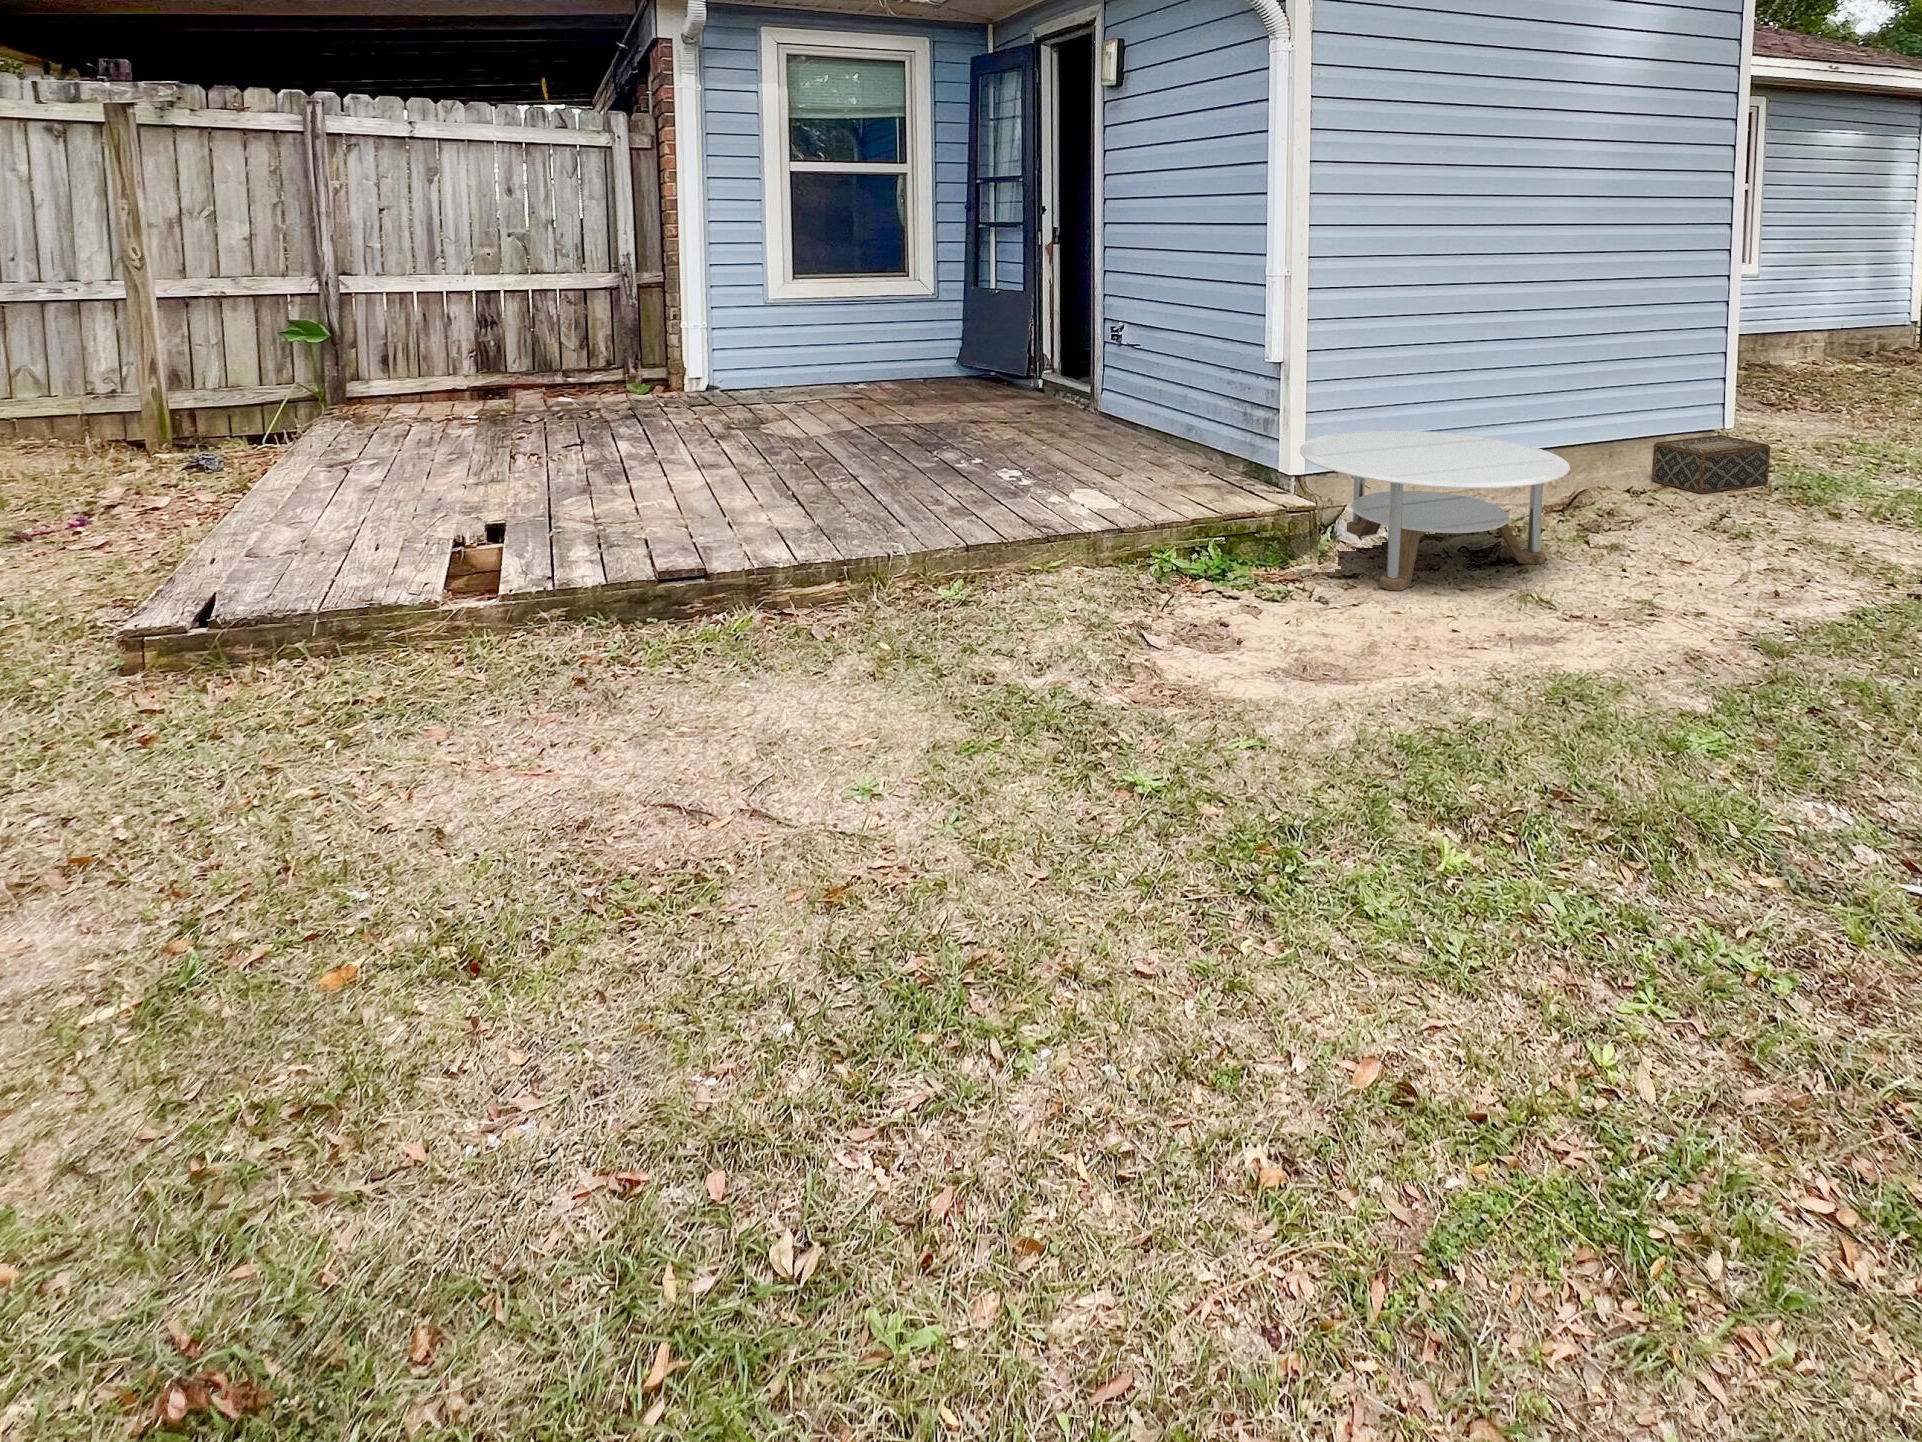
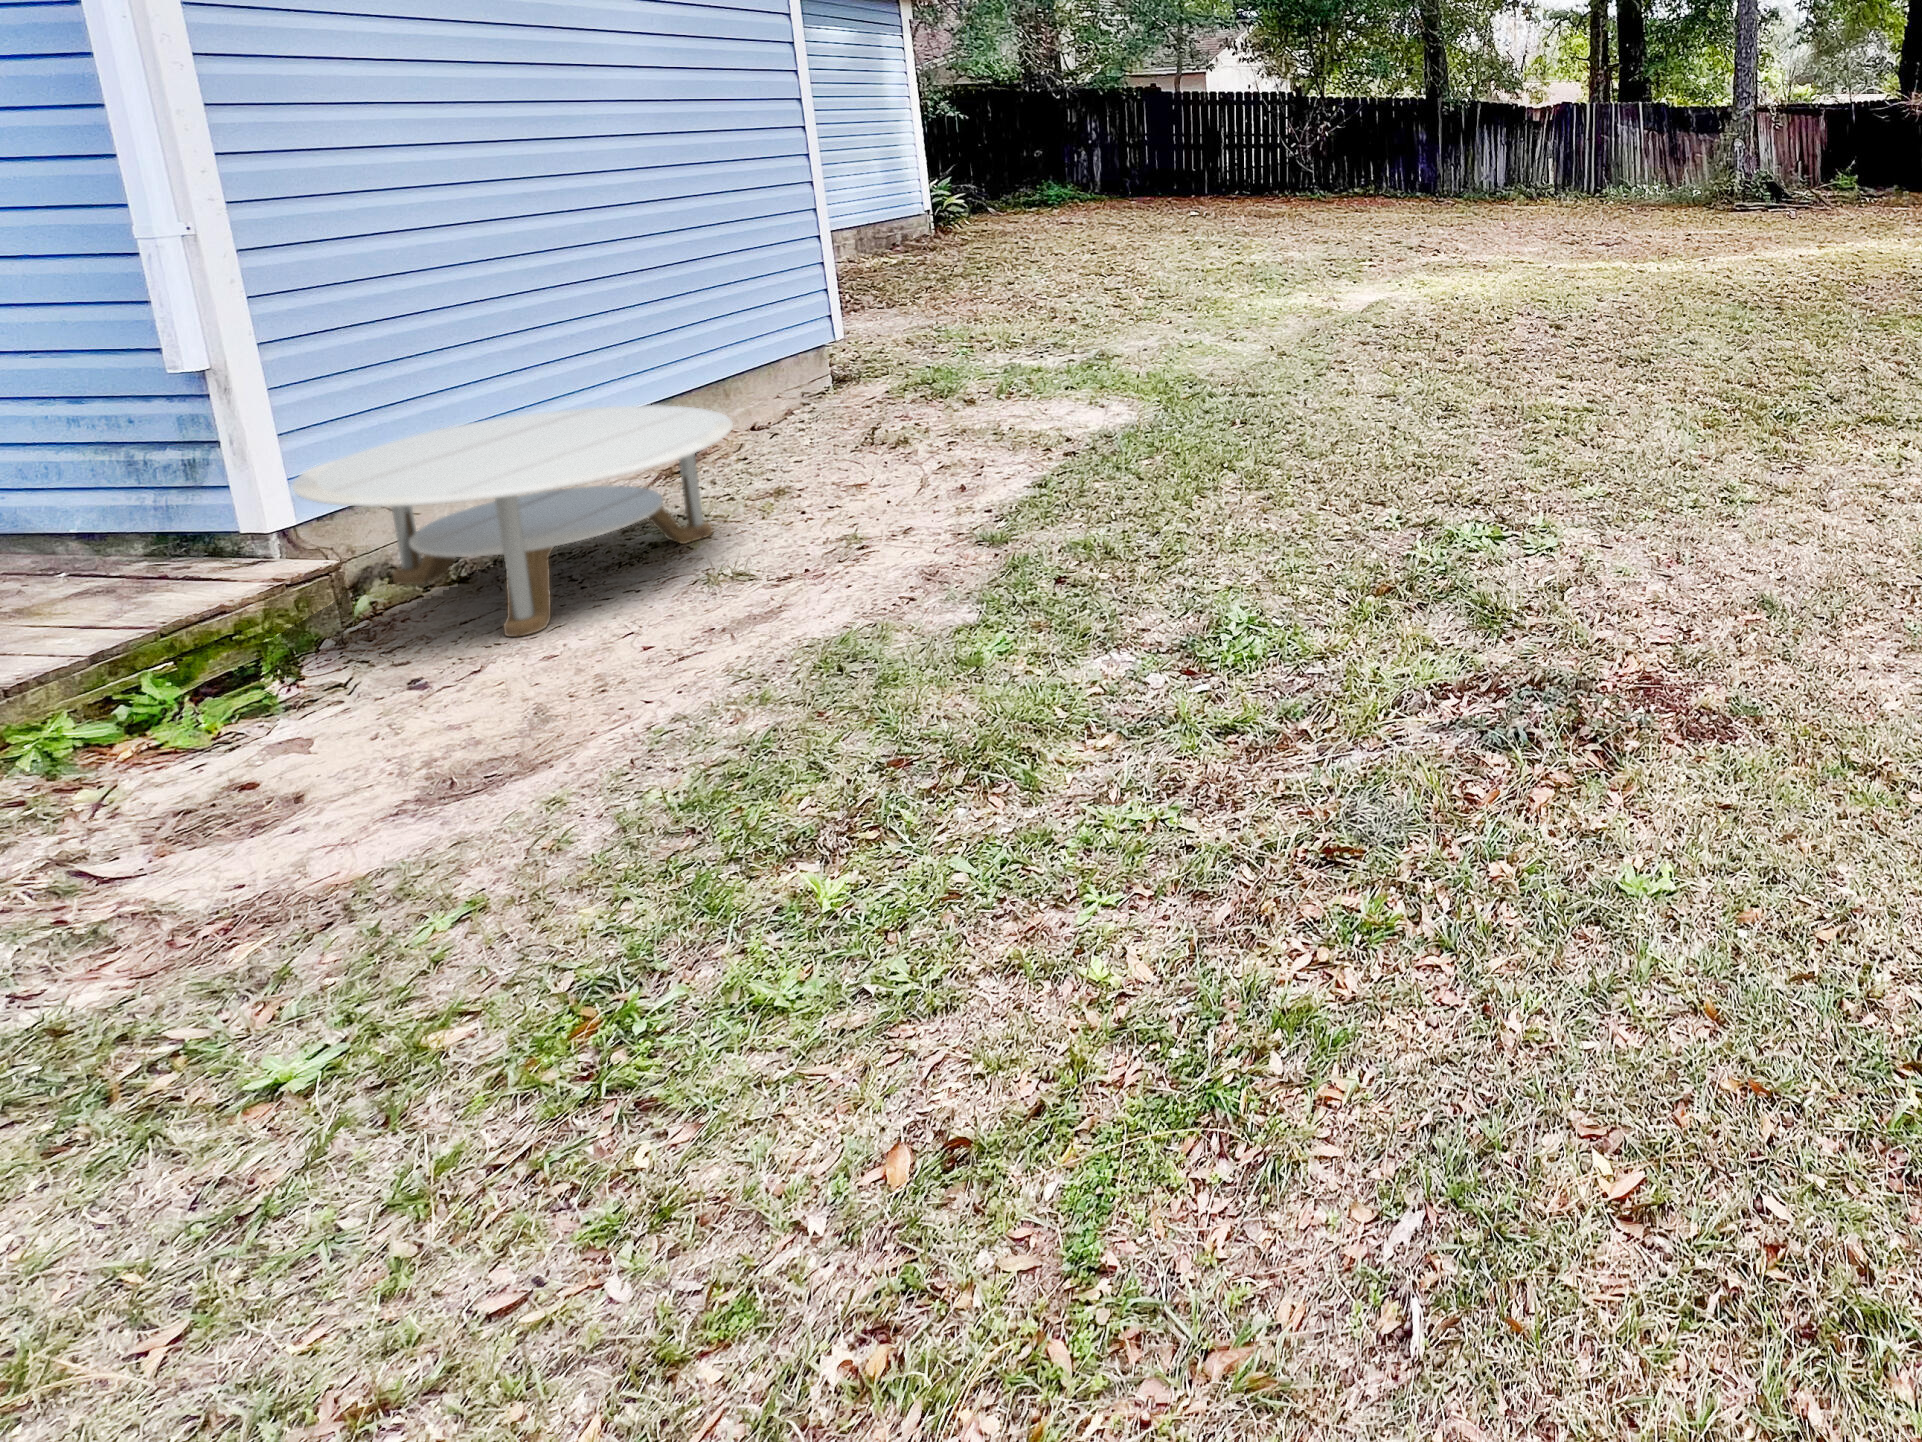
woven basket: present [1652,435,1770,494] -> none [770,348,891,412]

